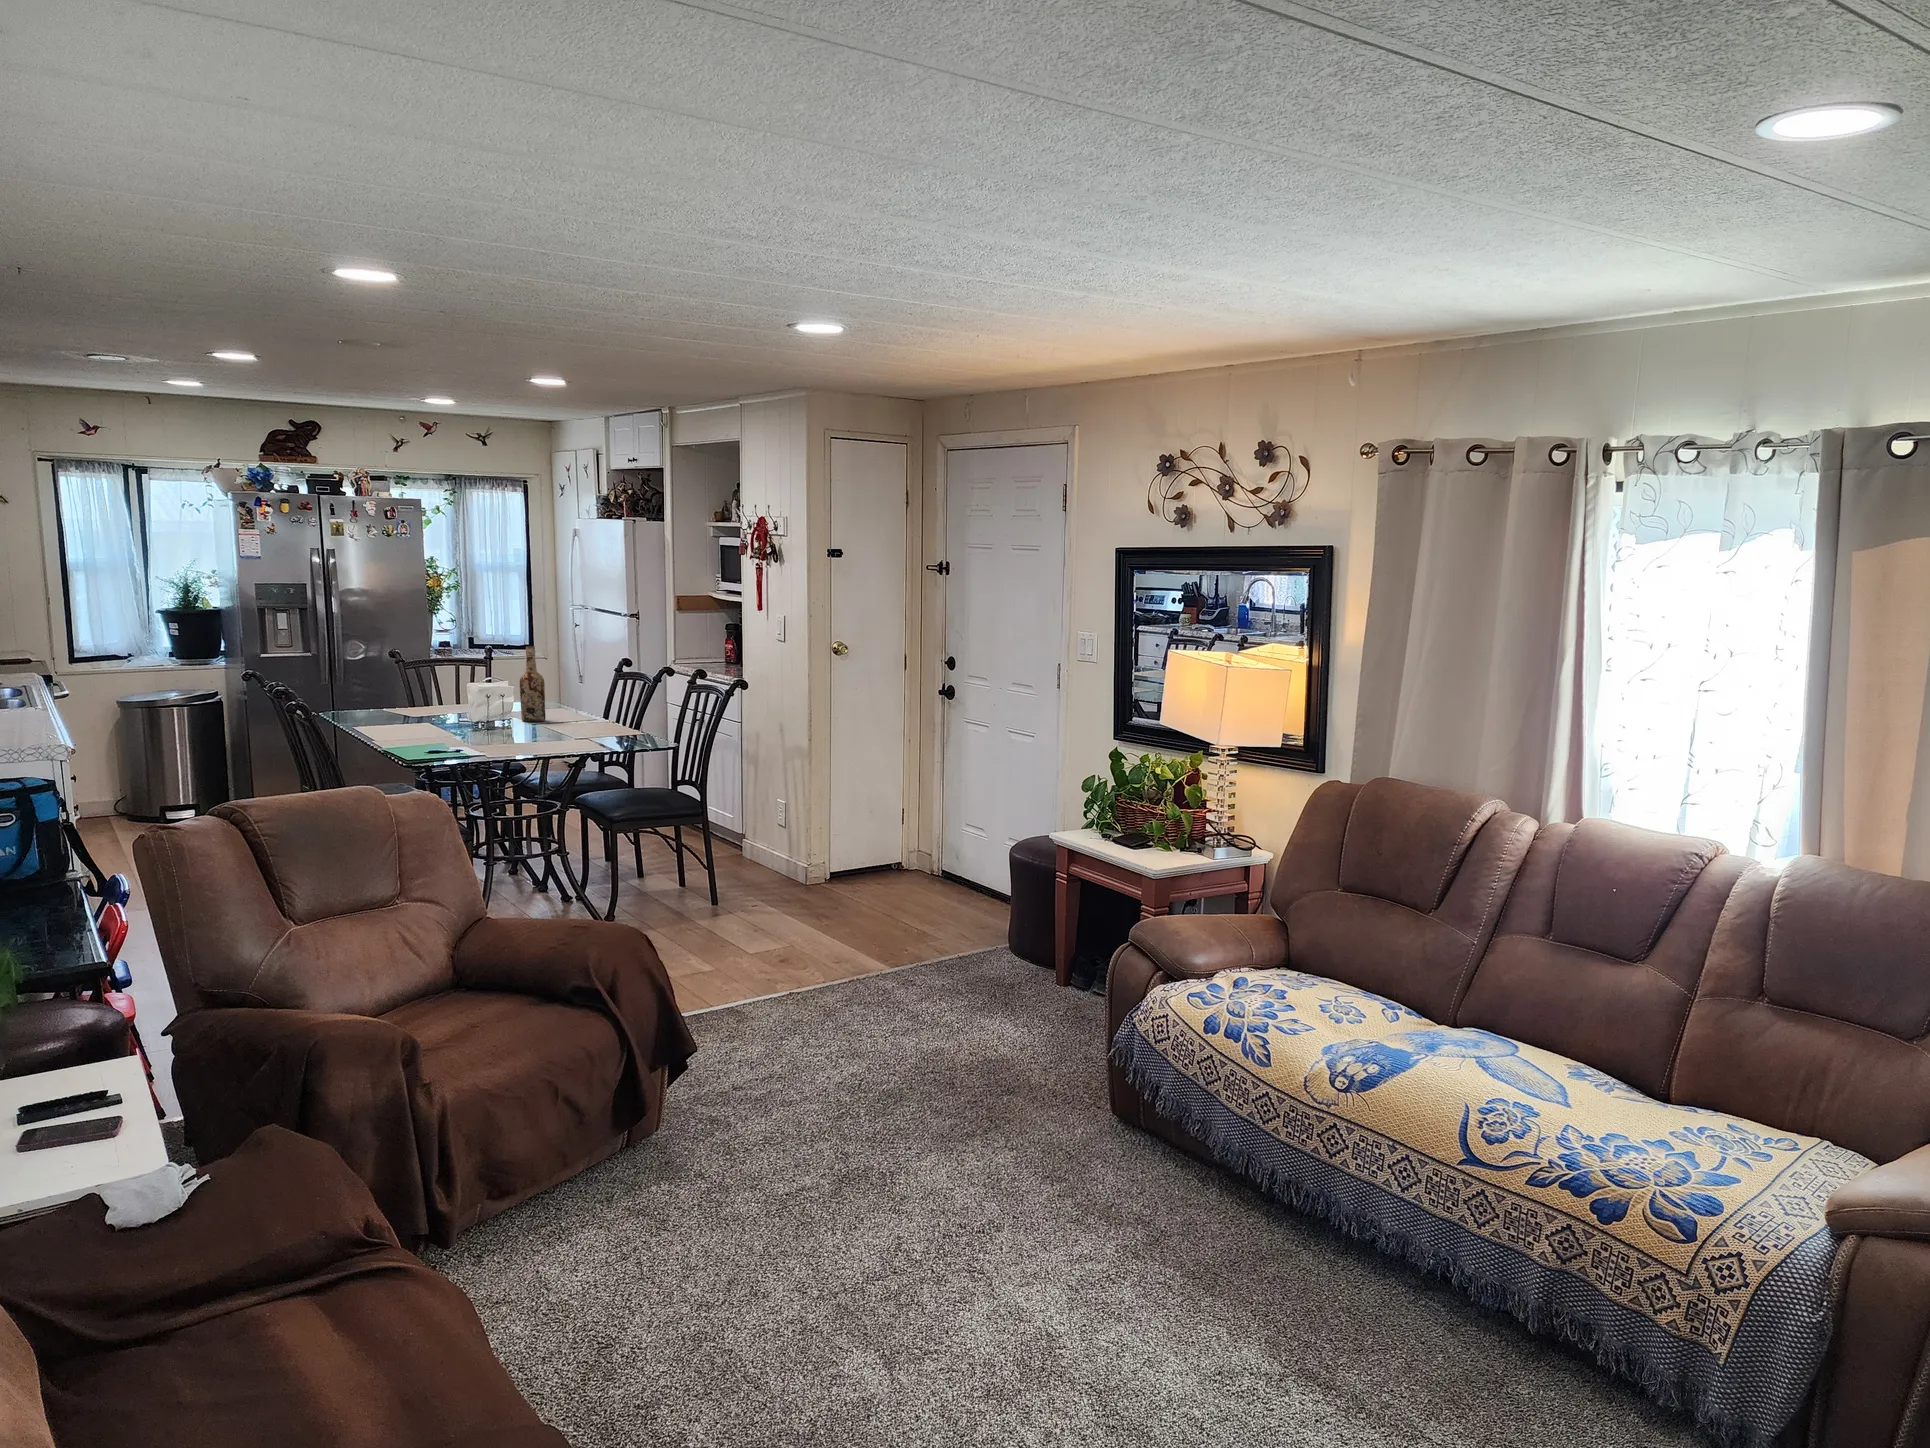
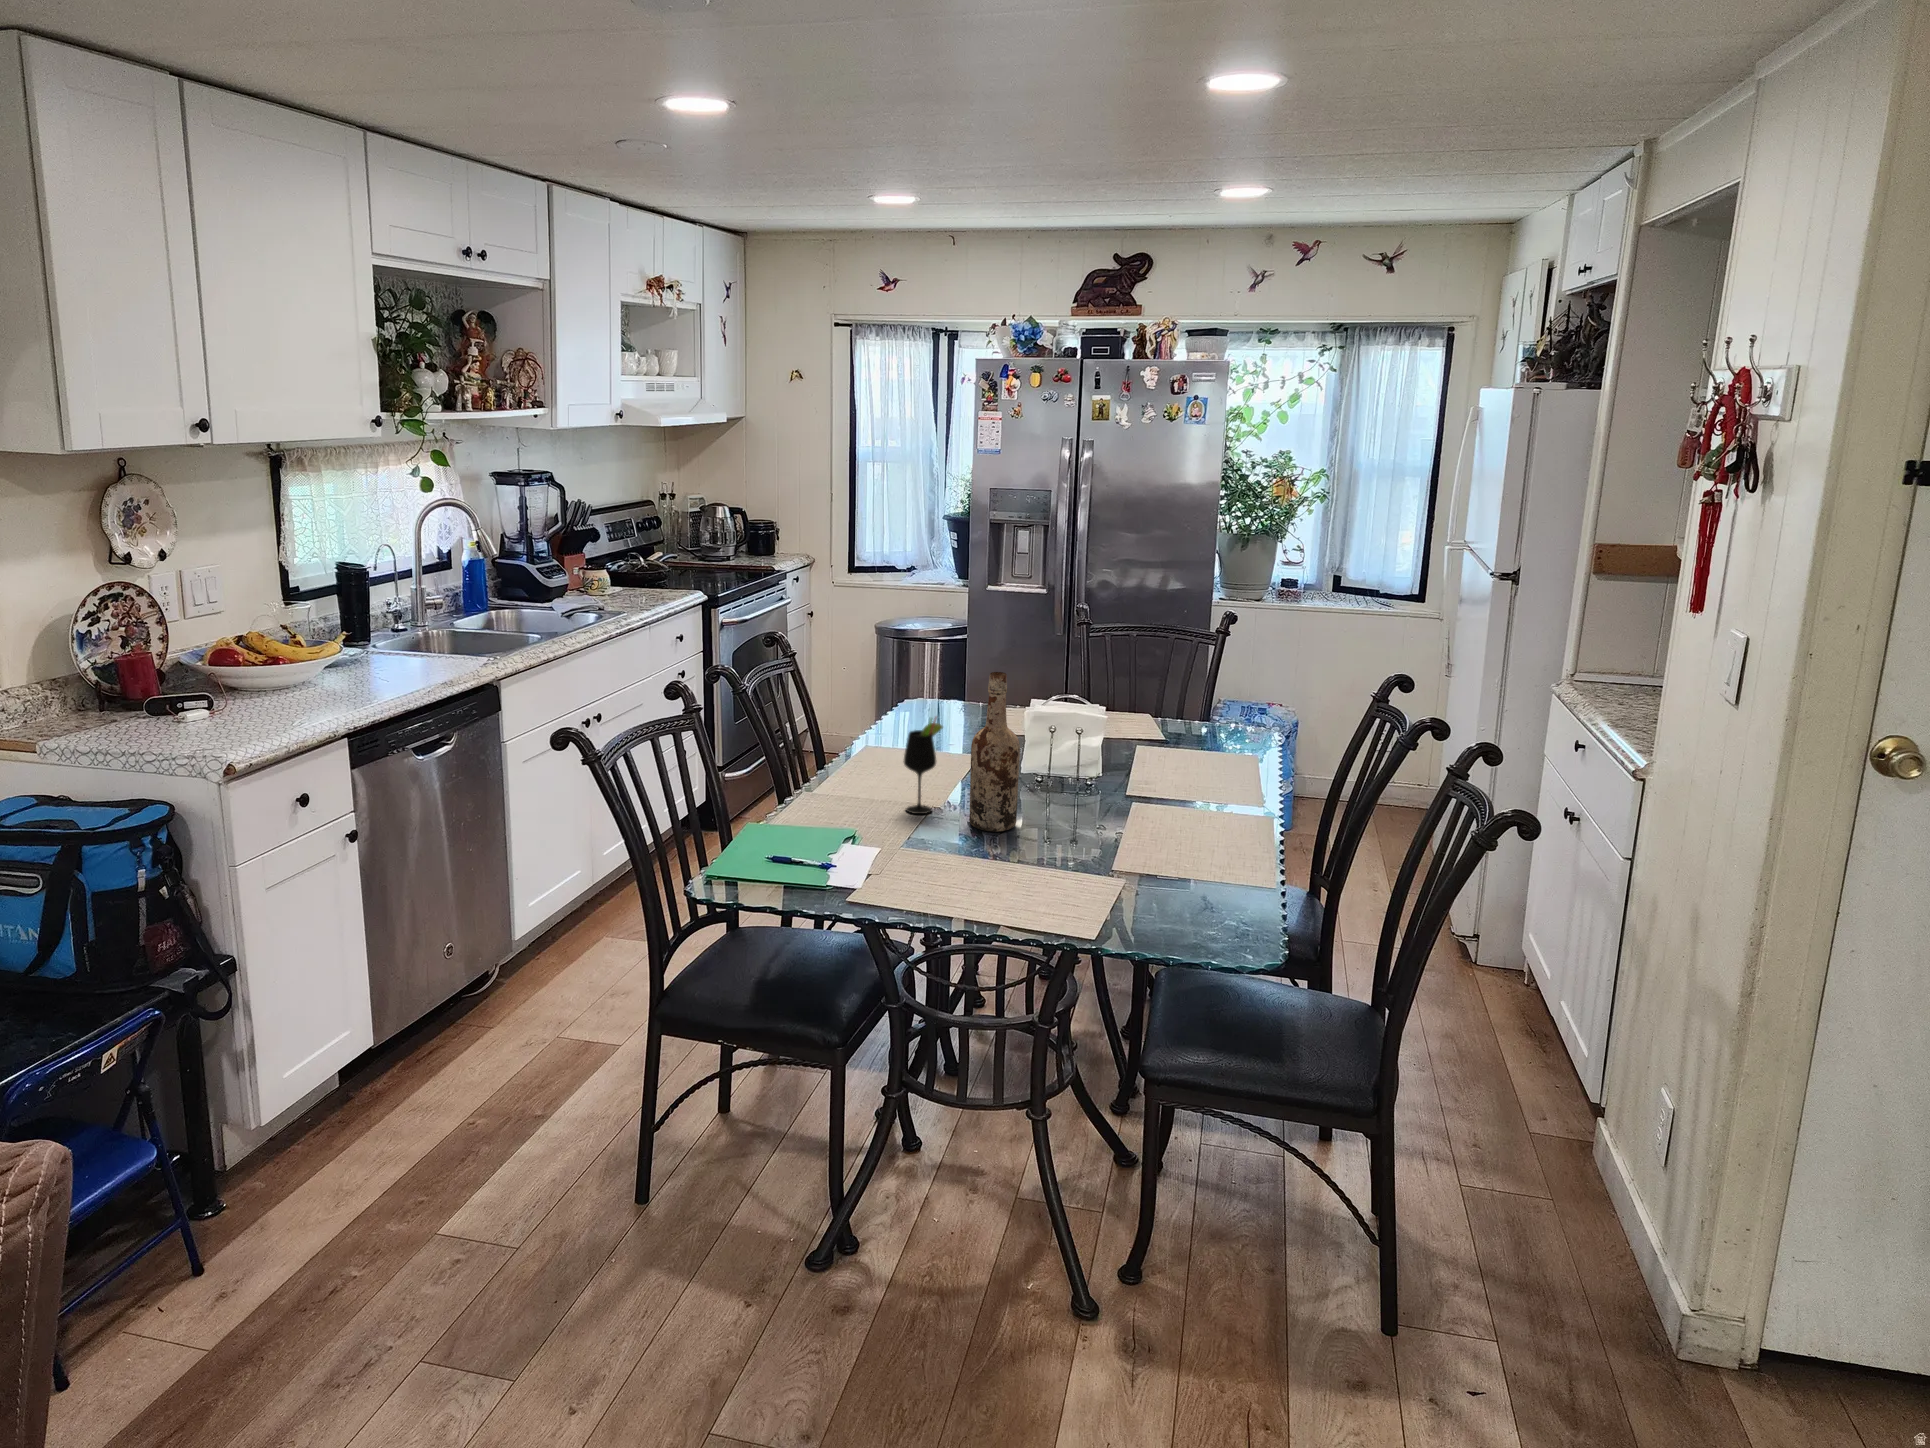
wine glass: none [481,672,499,723] -> present [904,717,943,814]

